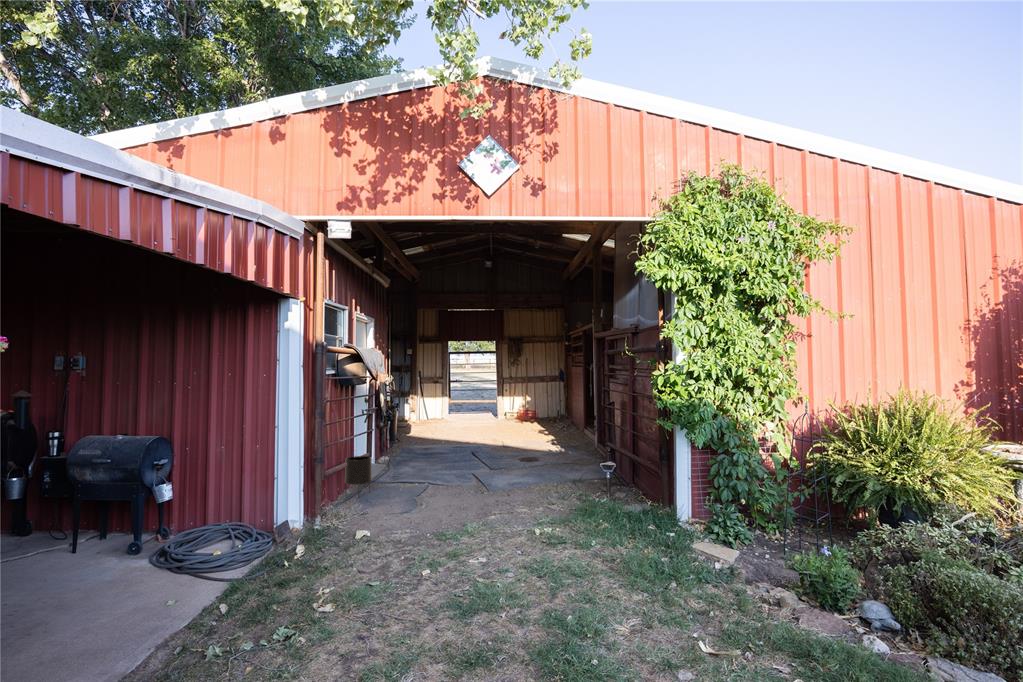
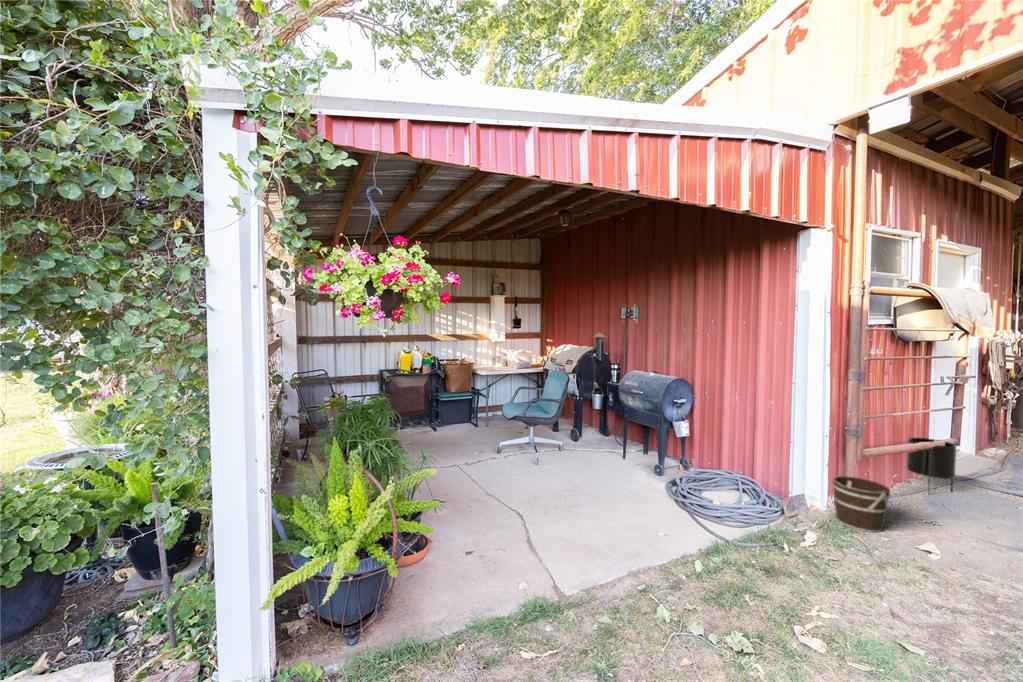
bucket: none [308,494,345,535] -> present [833,475,890,532]

